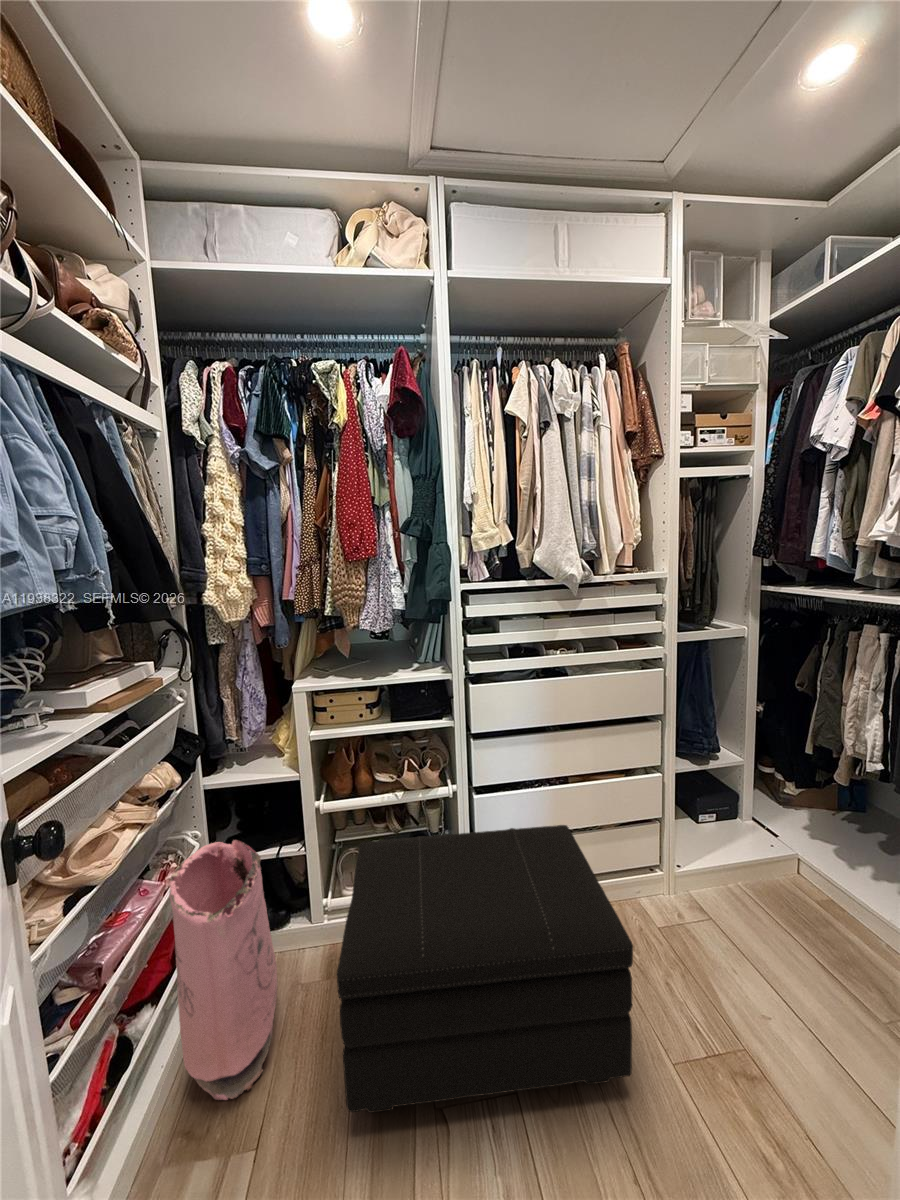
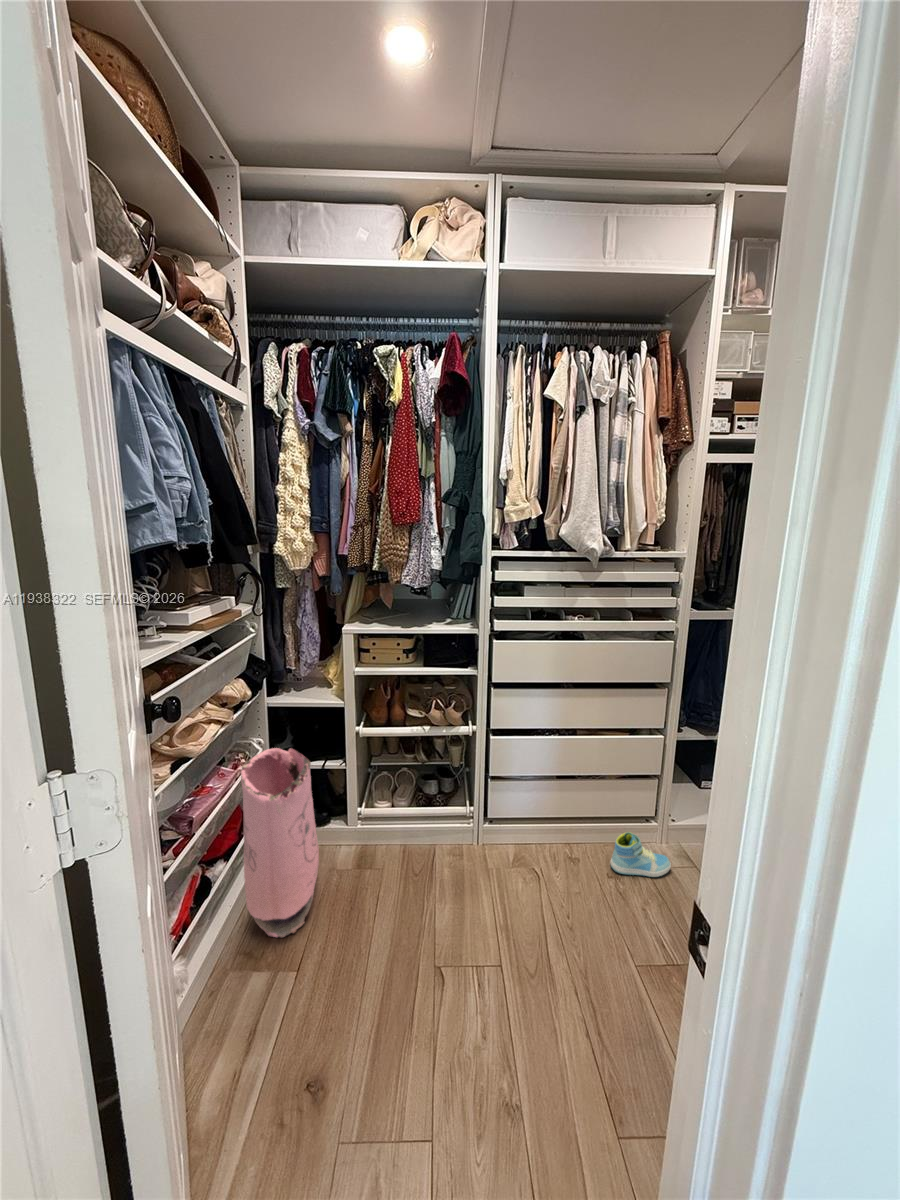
footstool: present [337,825,633,1113] -> none [365,763,608,970]
sneaker: none [620,889,686,940] -> present [610,832,671,877]

